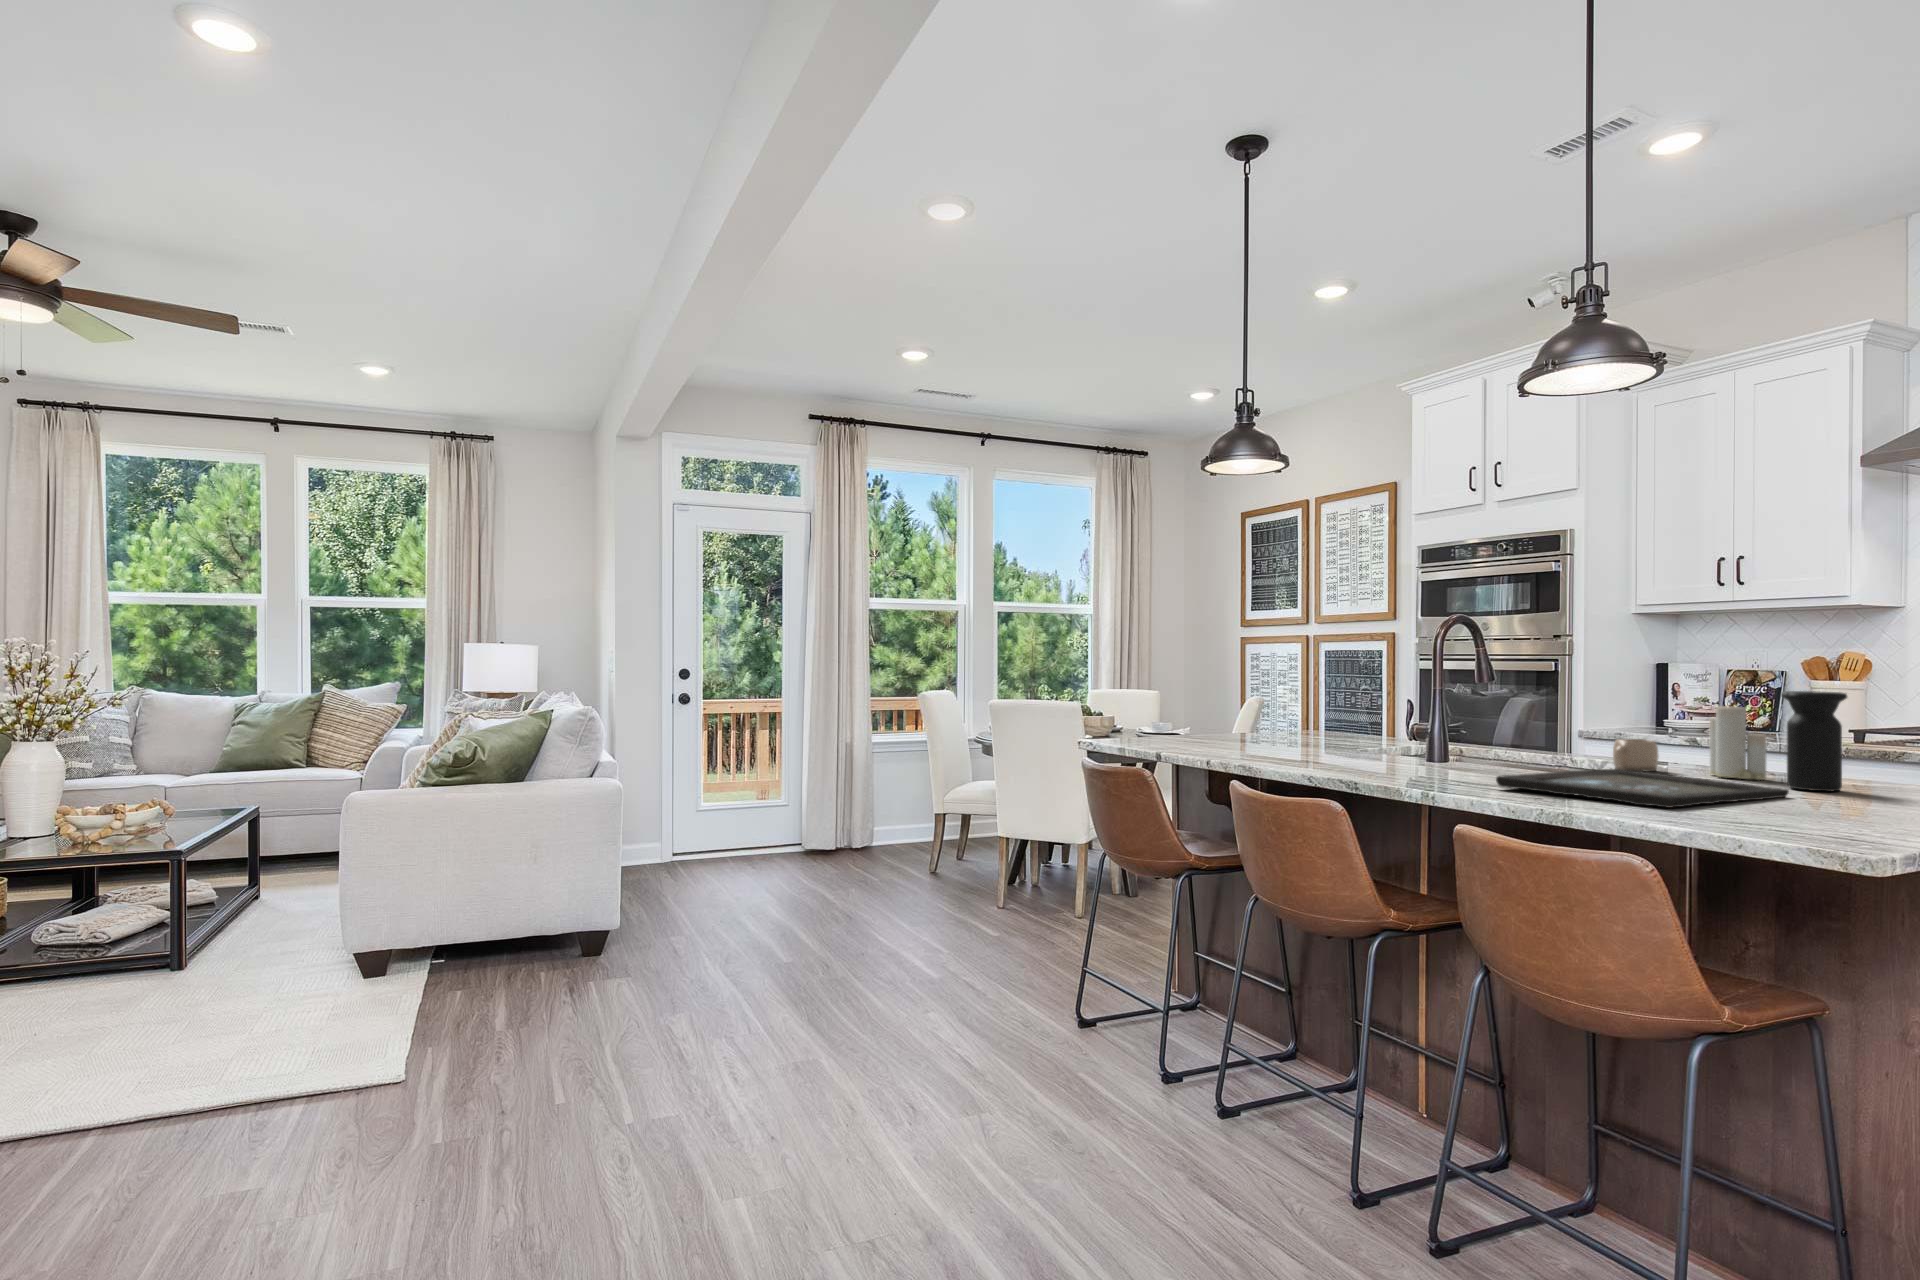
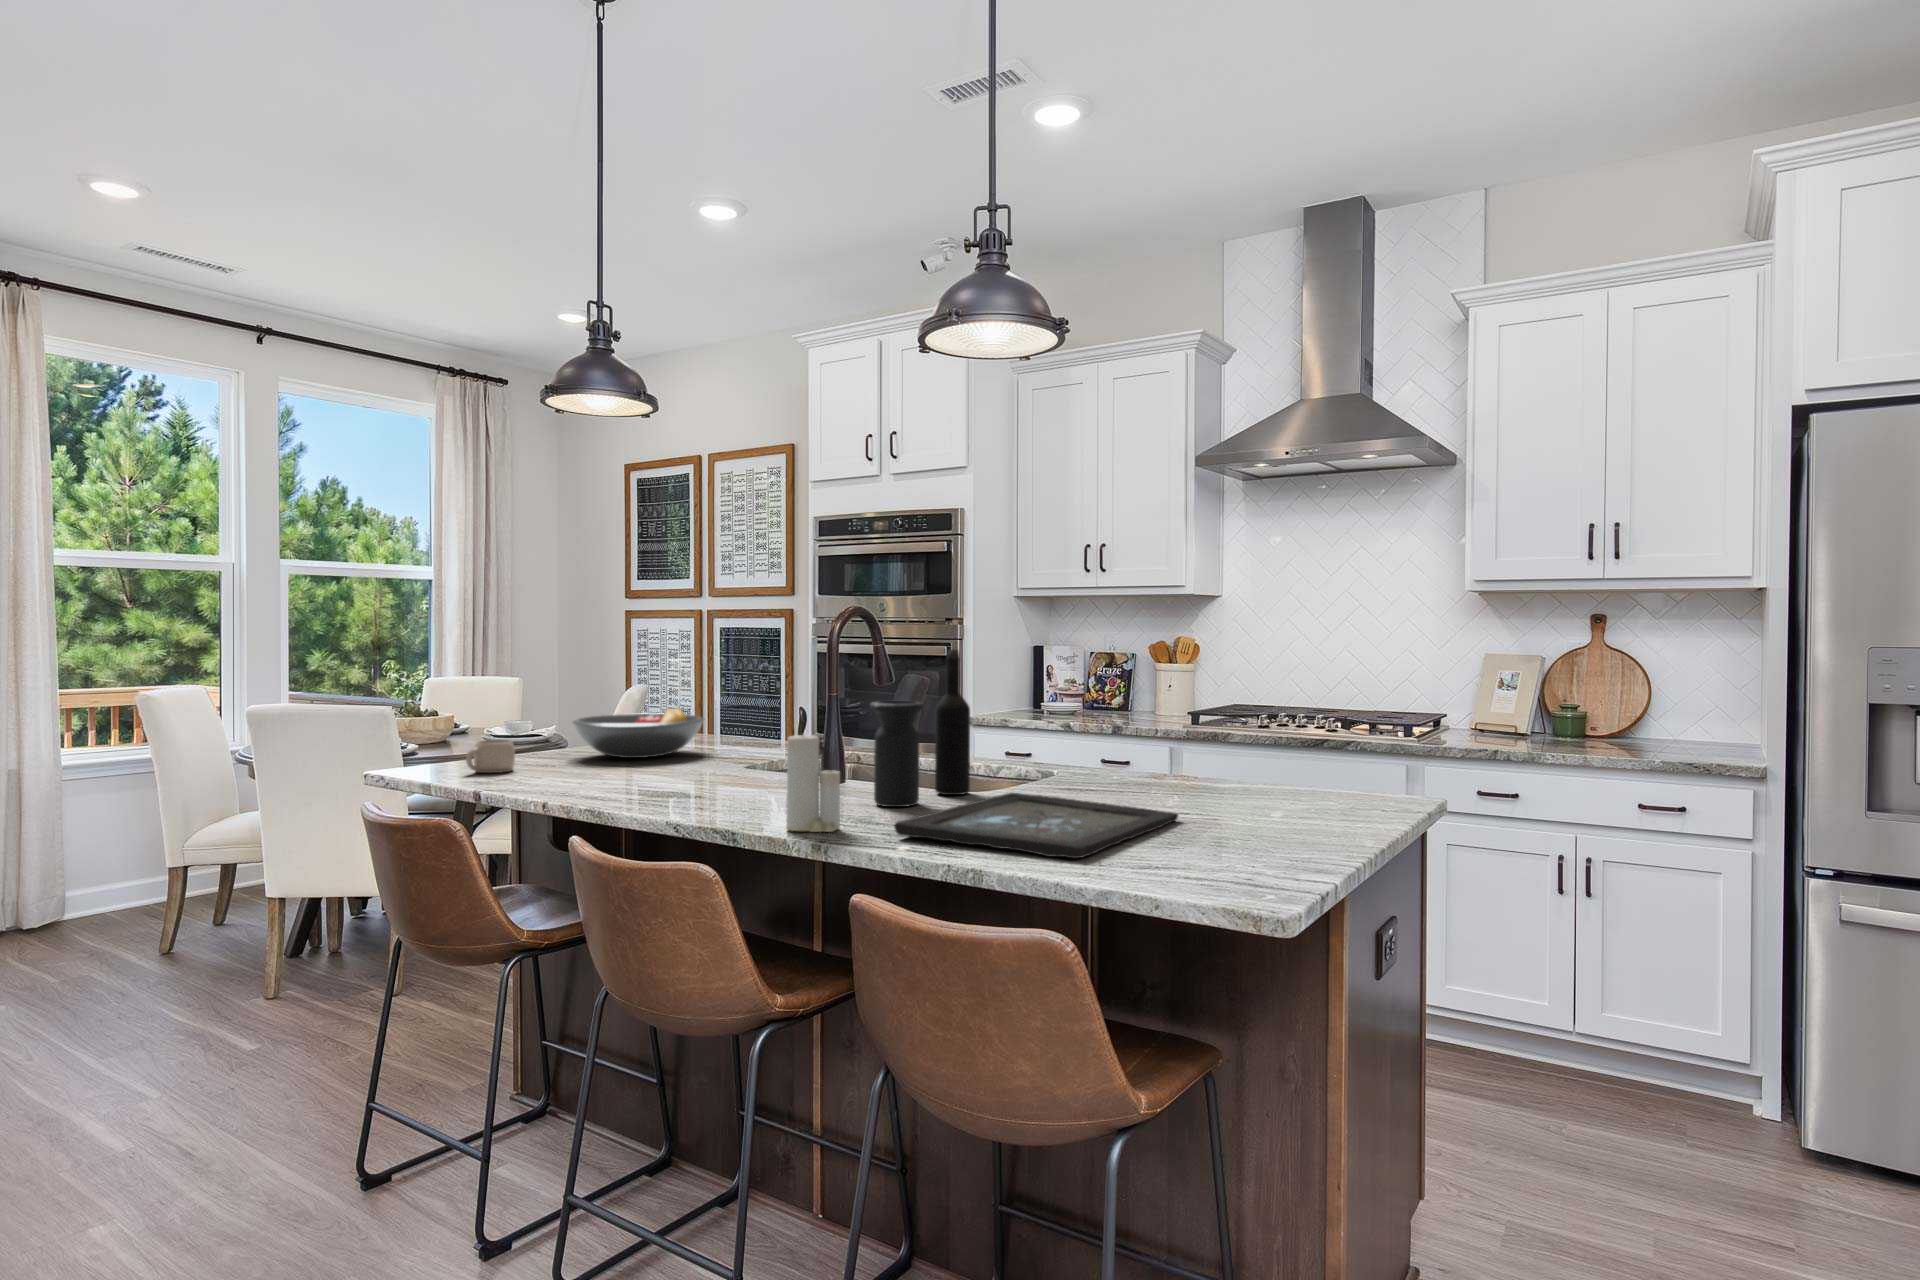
wine bottle: none [1536,647,1571,772] -> present [935,649,970,795]
vase: present [1782,691,1847,791] -> present [870,701,924,807]
fruit bowl: none [1219,703,1324,741] -> present [573,707,704,758]
candle: present [1710,706,1766,780] -> present [787,735,840,832]
mug: present [1613,739,1659,772] -> present [466,740,515,773]

